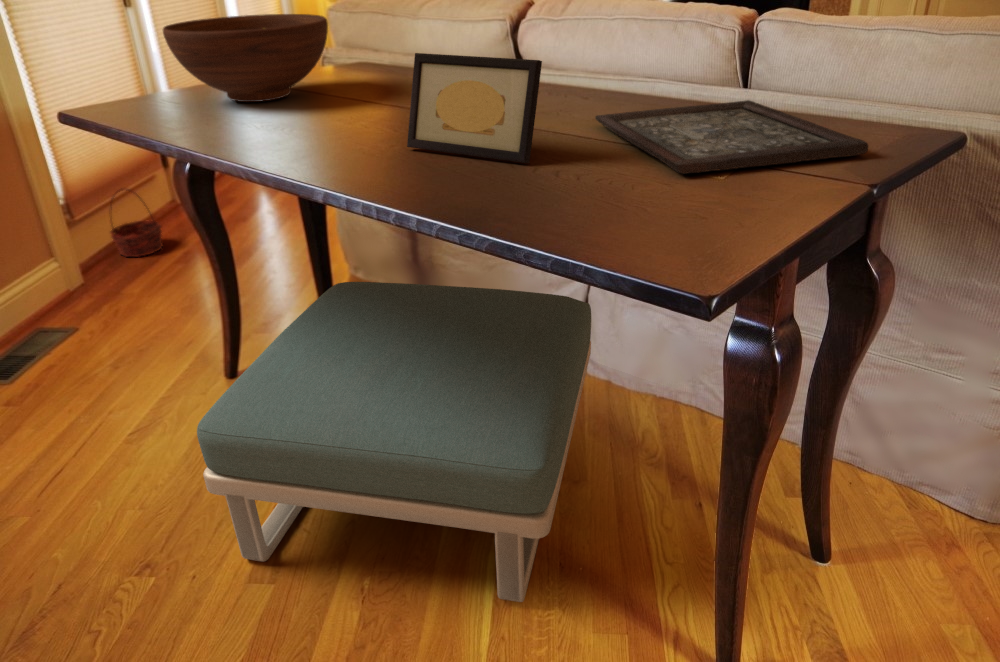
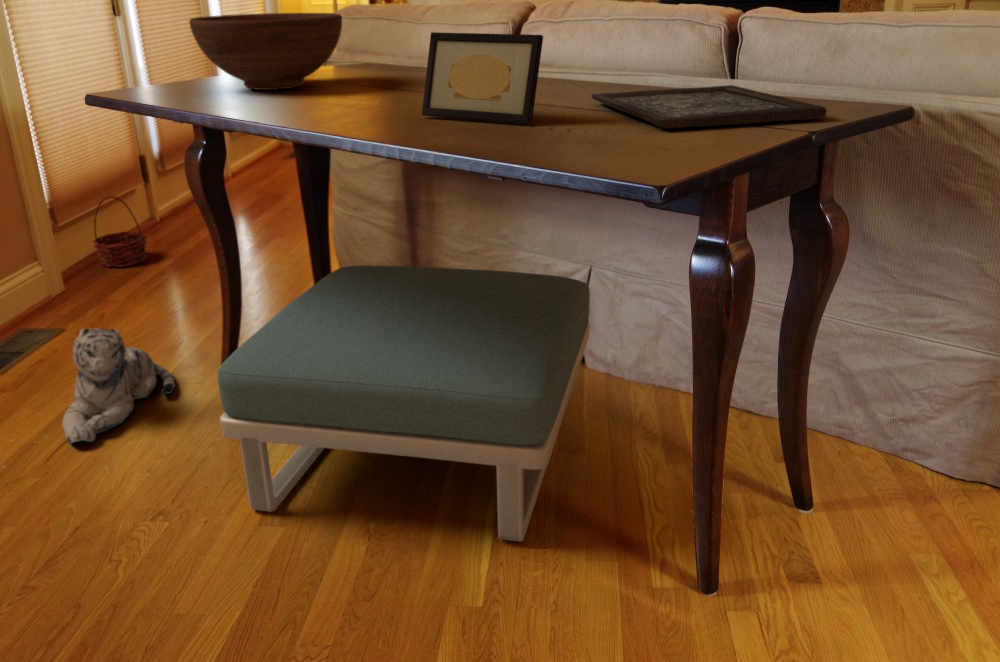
plush toy: none [60,353,179,476] -> present [62,328,176,444]

